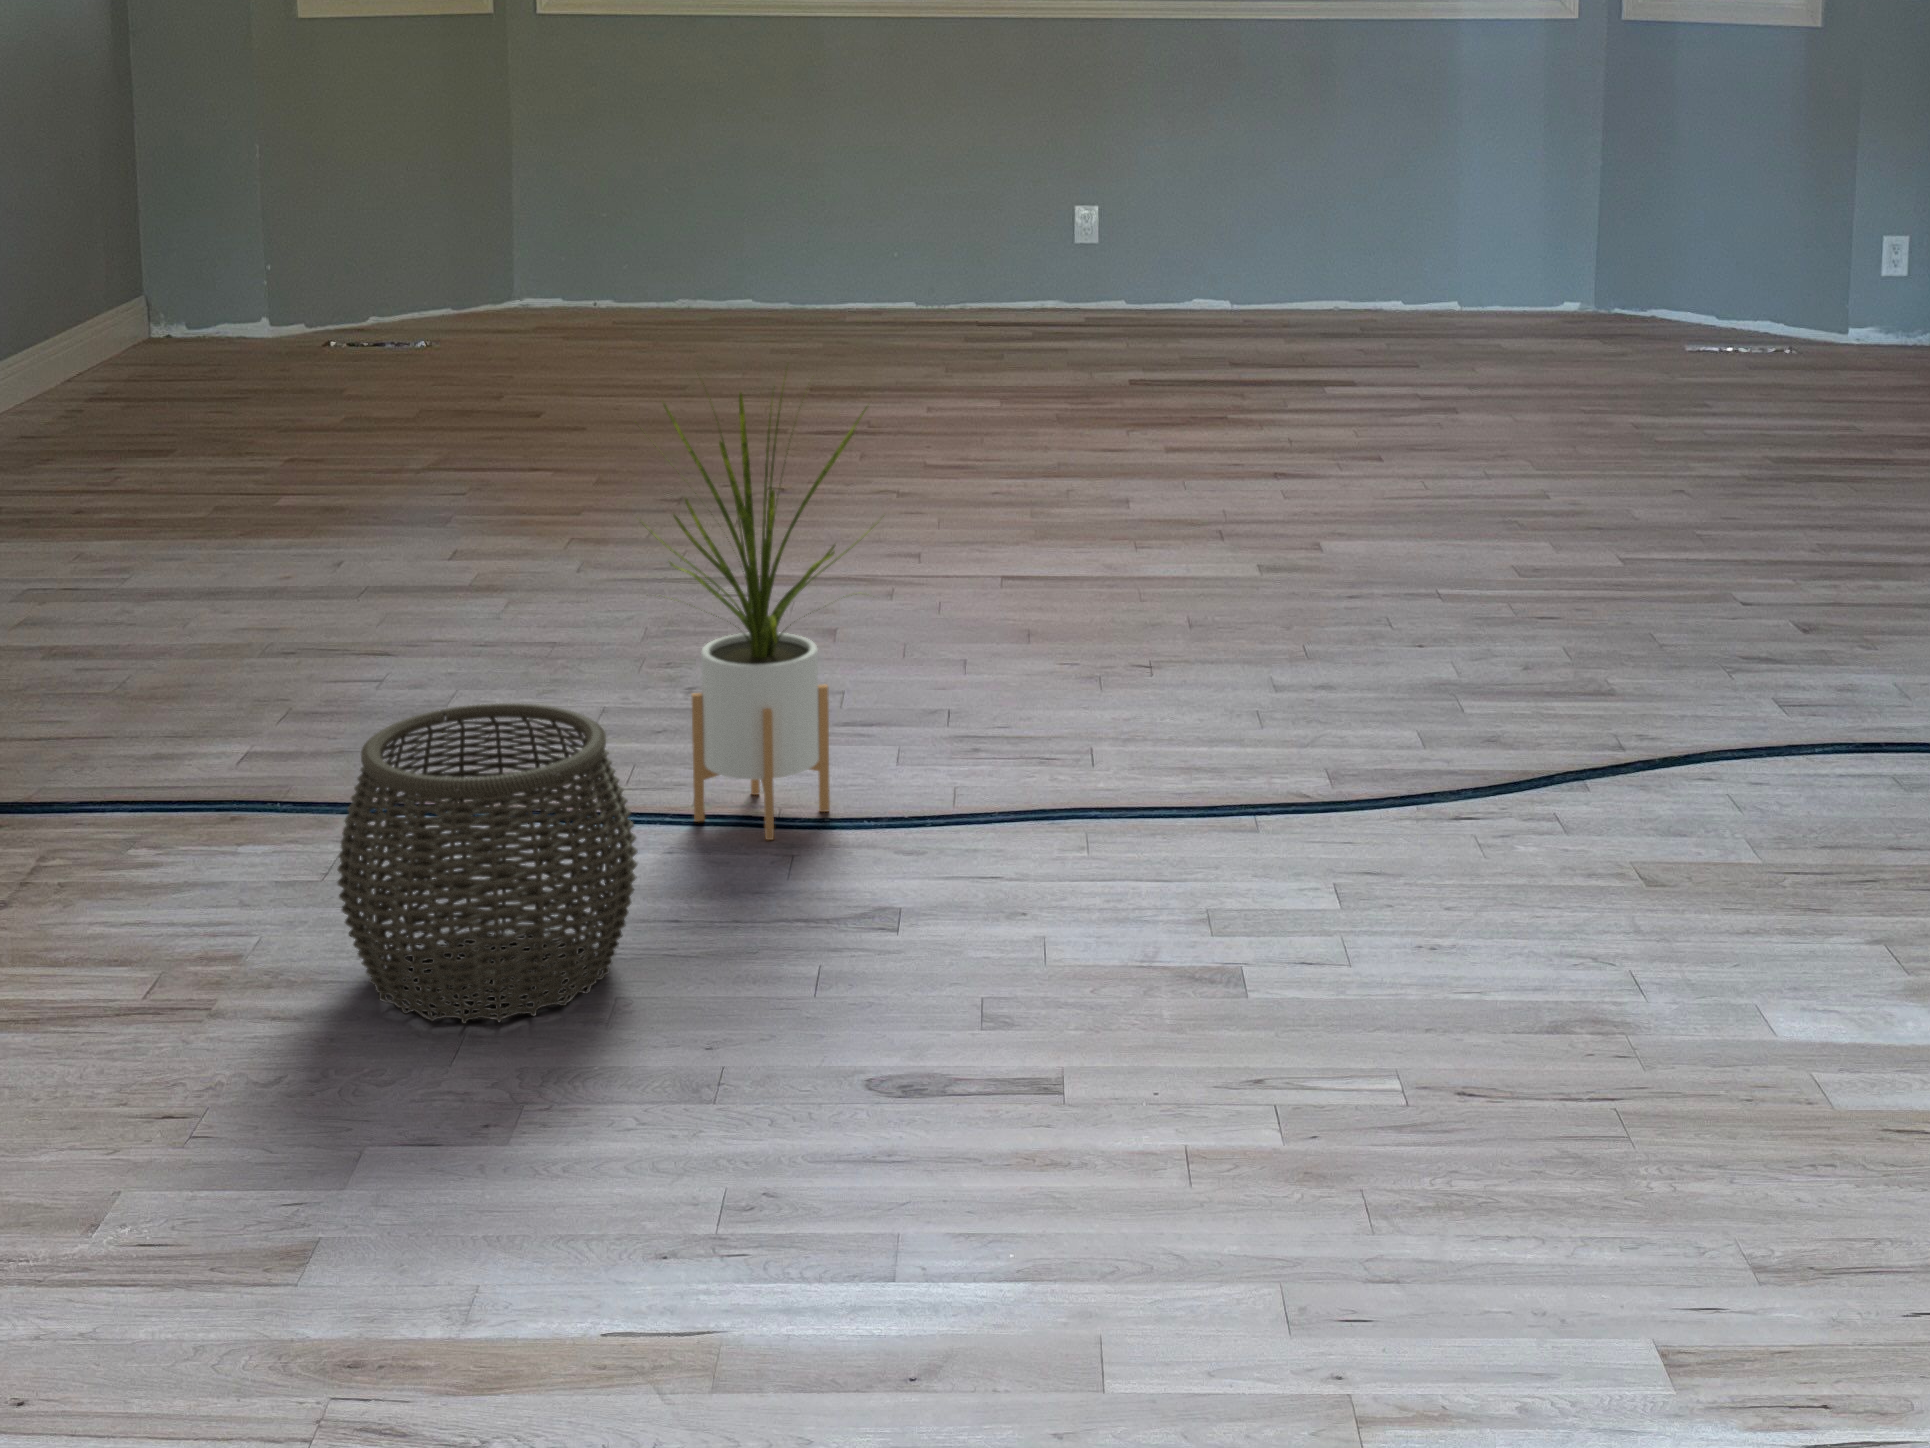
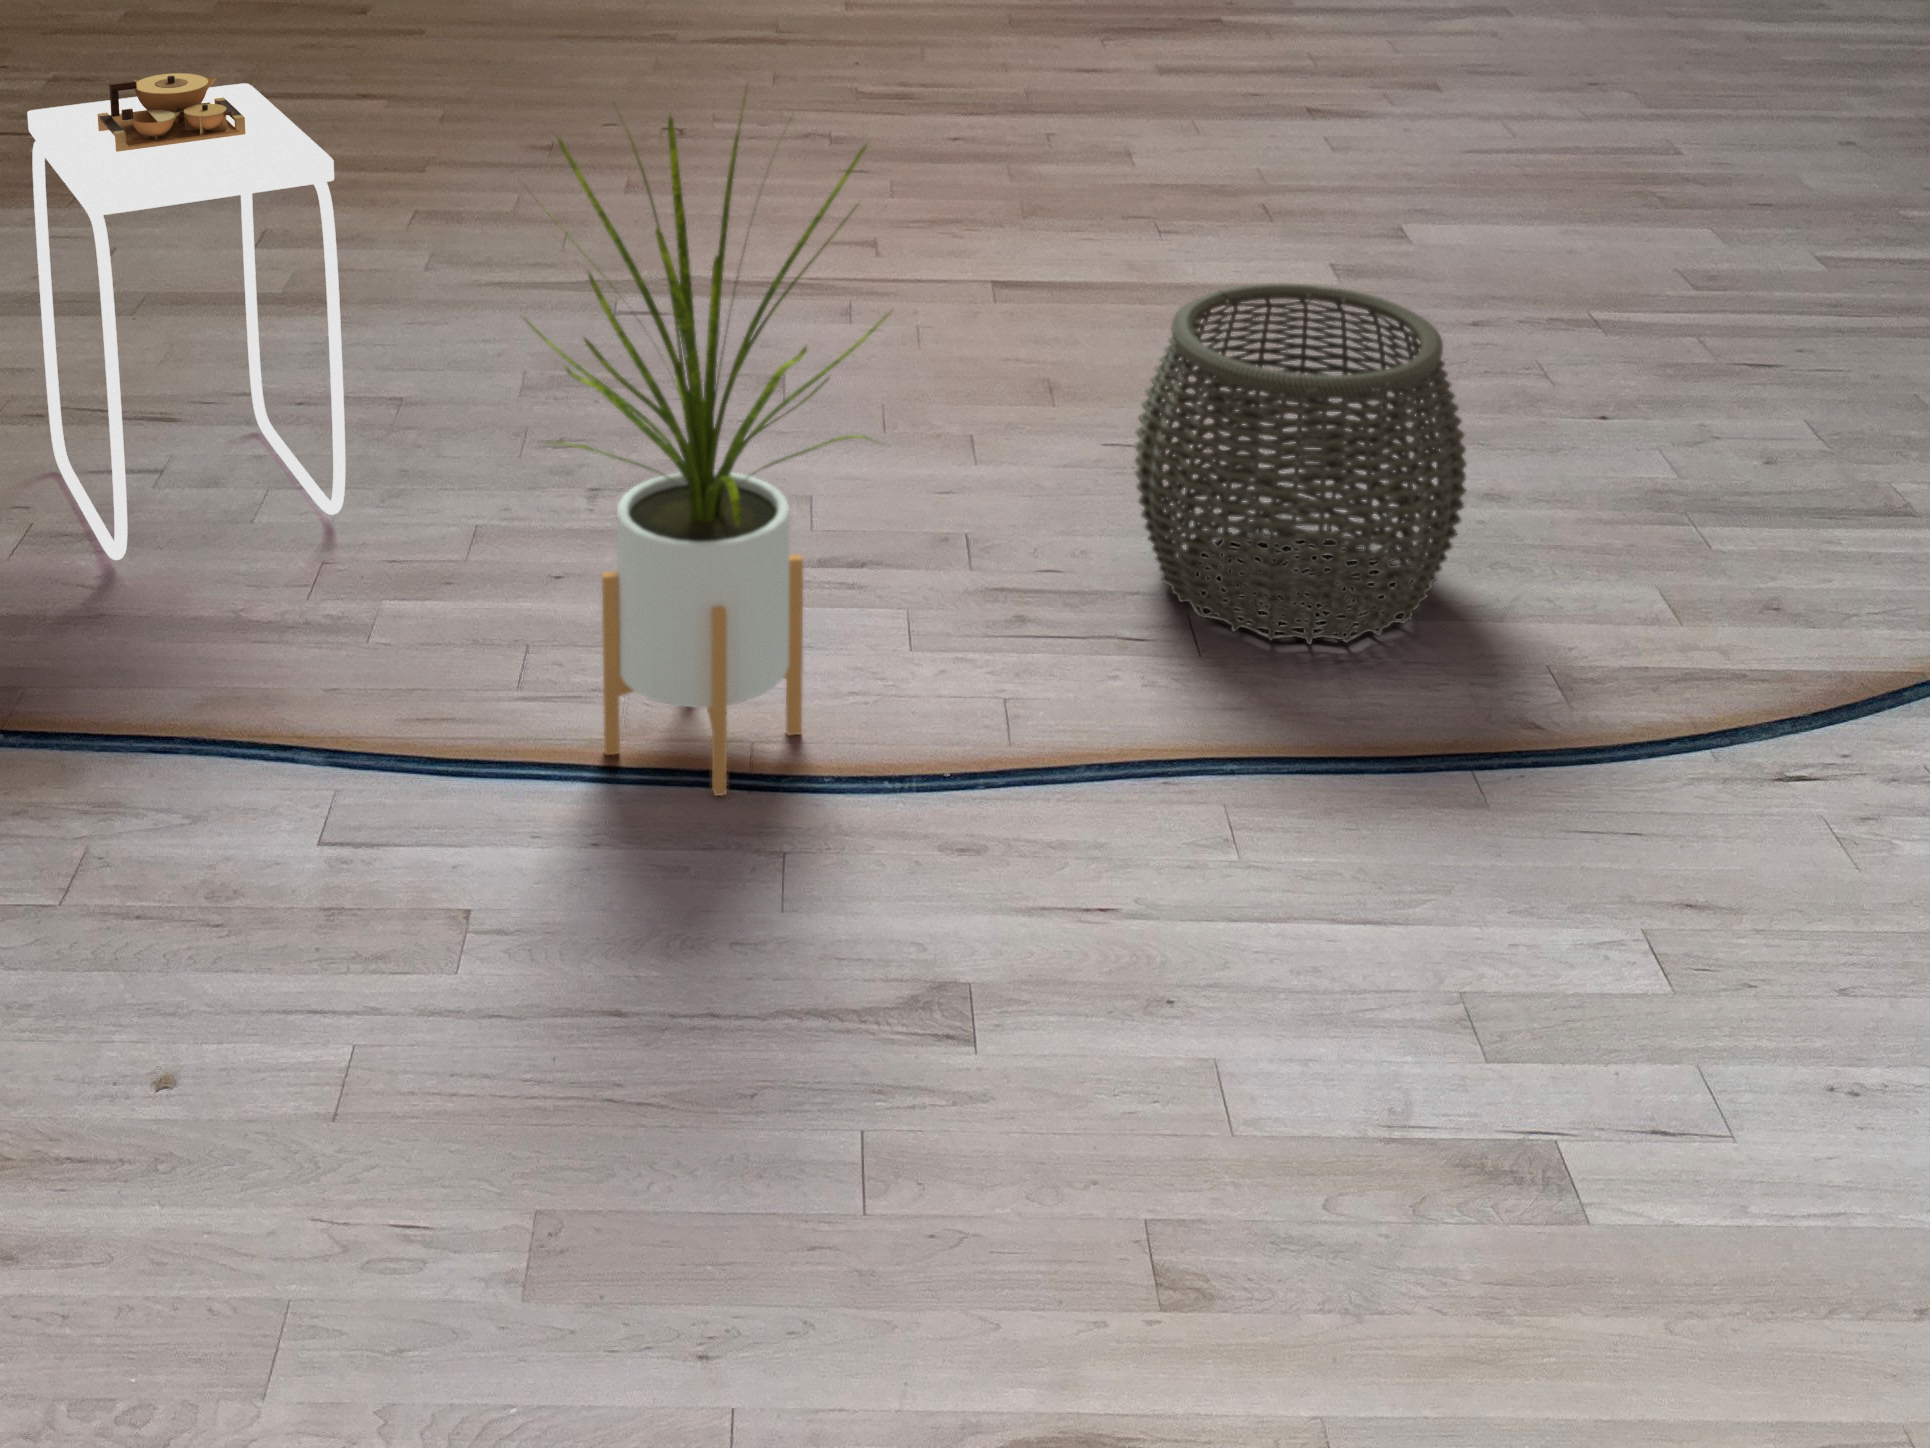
side table: none [299,391,522,727] -> present [27,73,345,560]
woven basket: present [338,703,637,1024] -> present [1135,283,1467,644]

